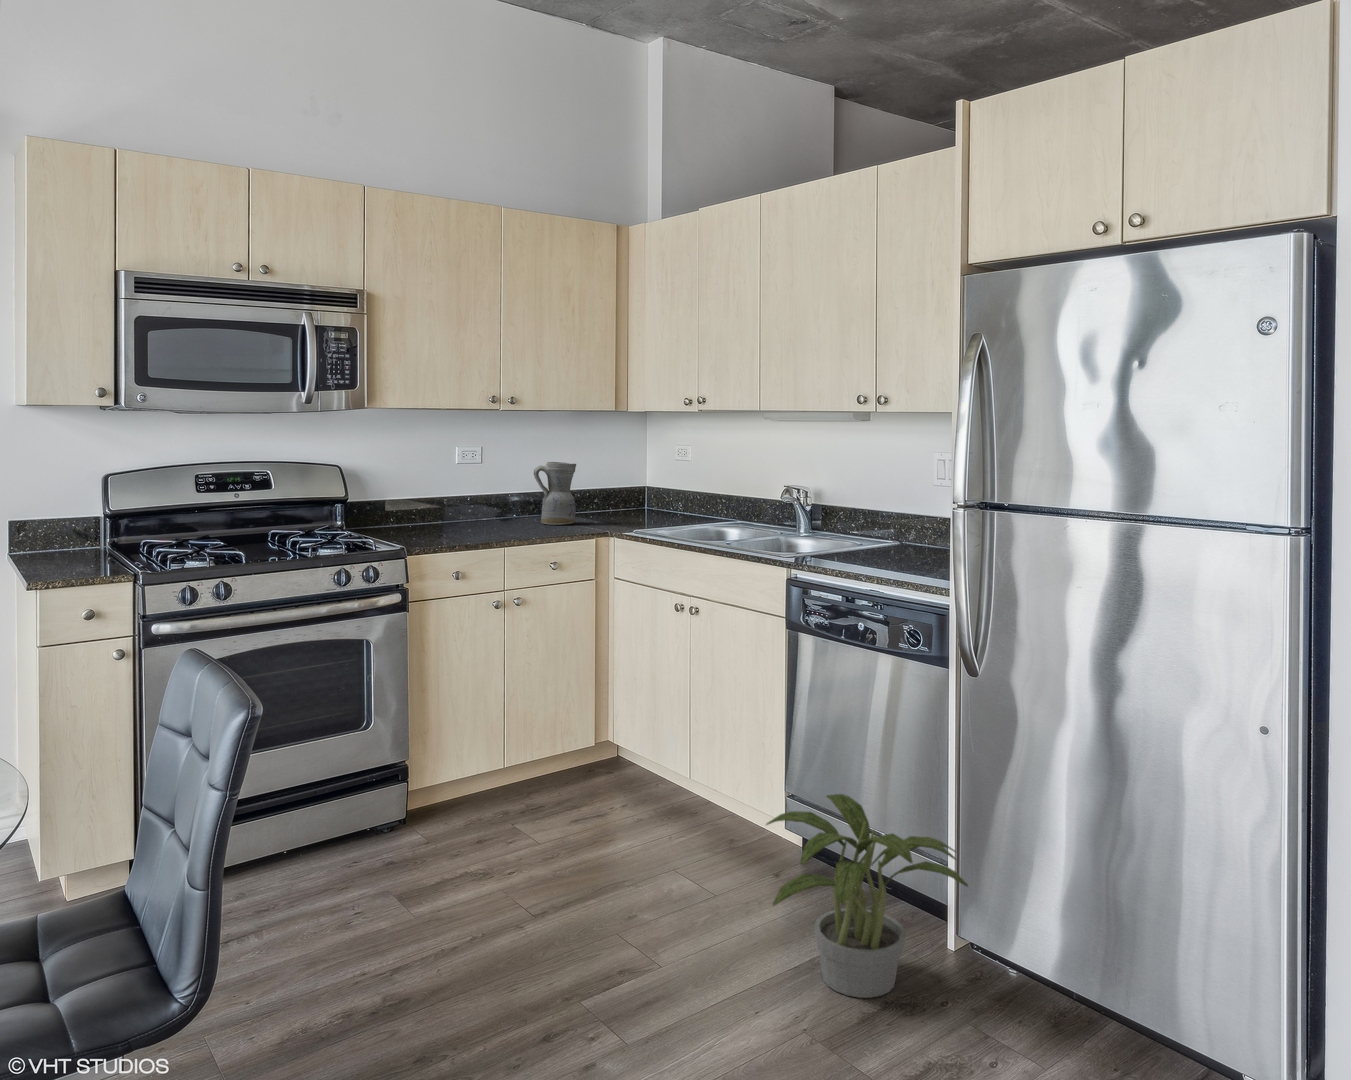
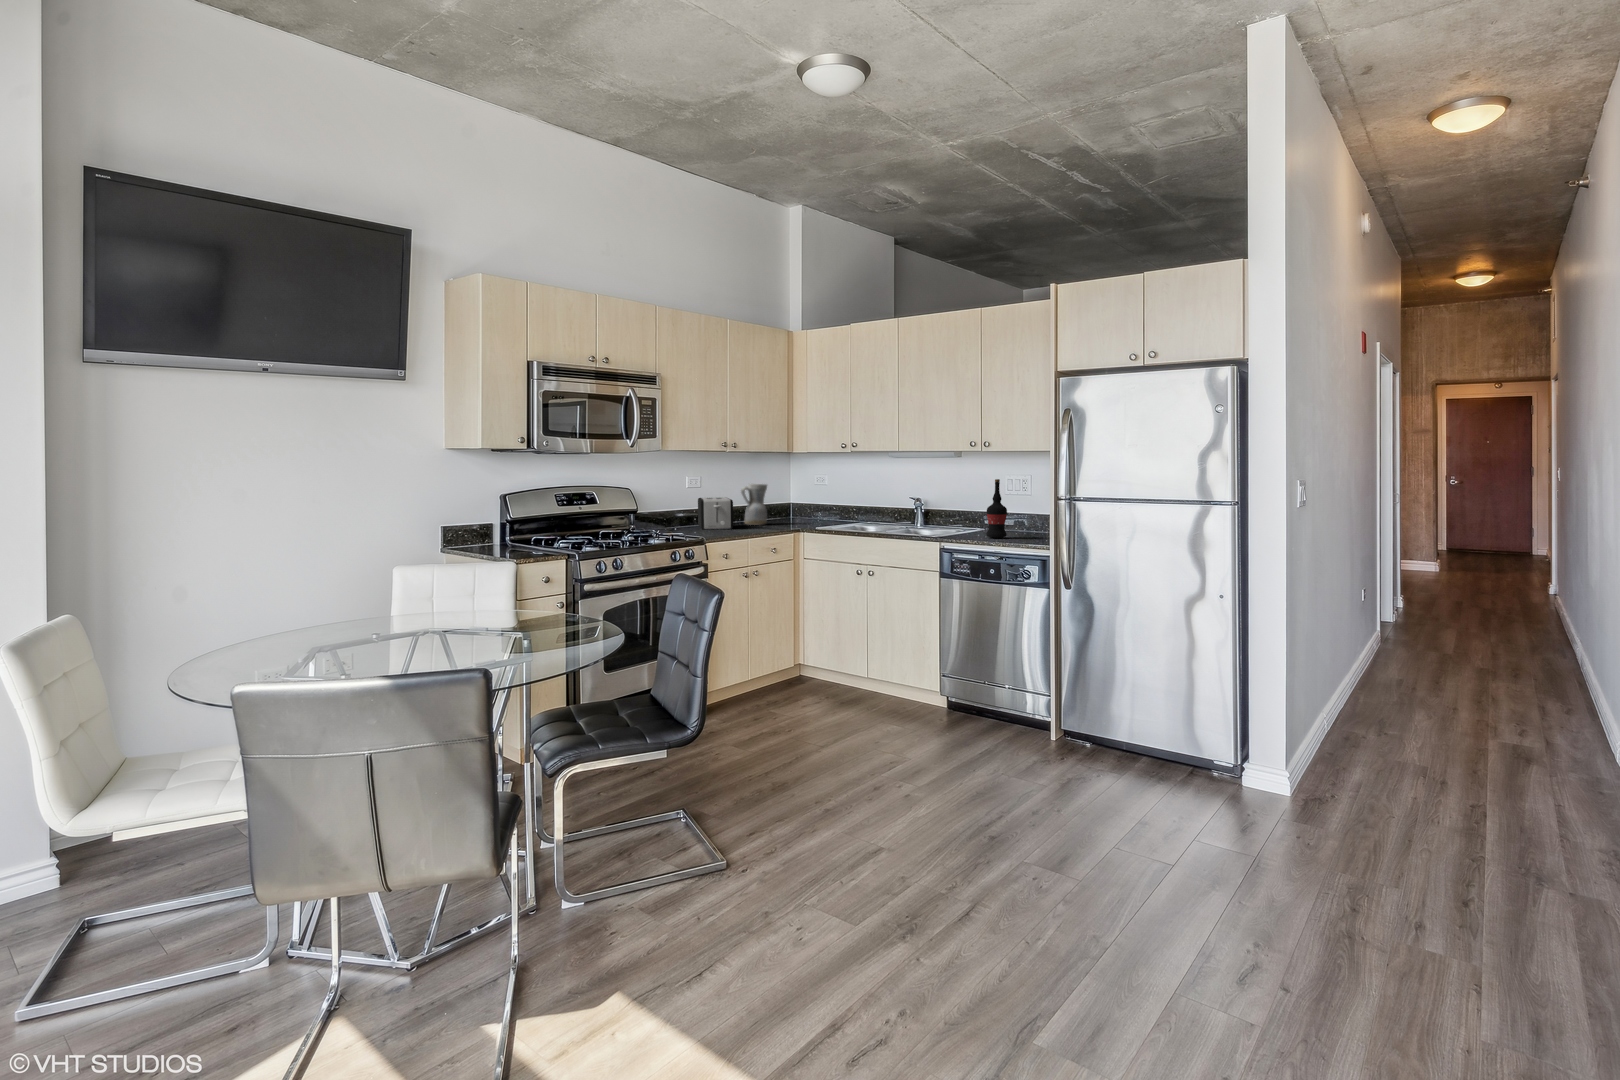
wine bottle: none [866,464,903,566] -> present [986,479,1007,538]
toaster: none [450,482,511,531] -> present [698,497,733,529]
potted plant: present [766,794,968,998] -> none [964,661,1079,764]

